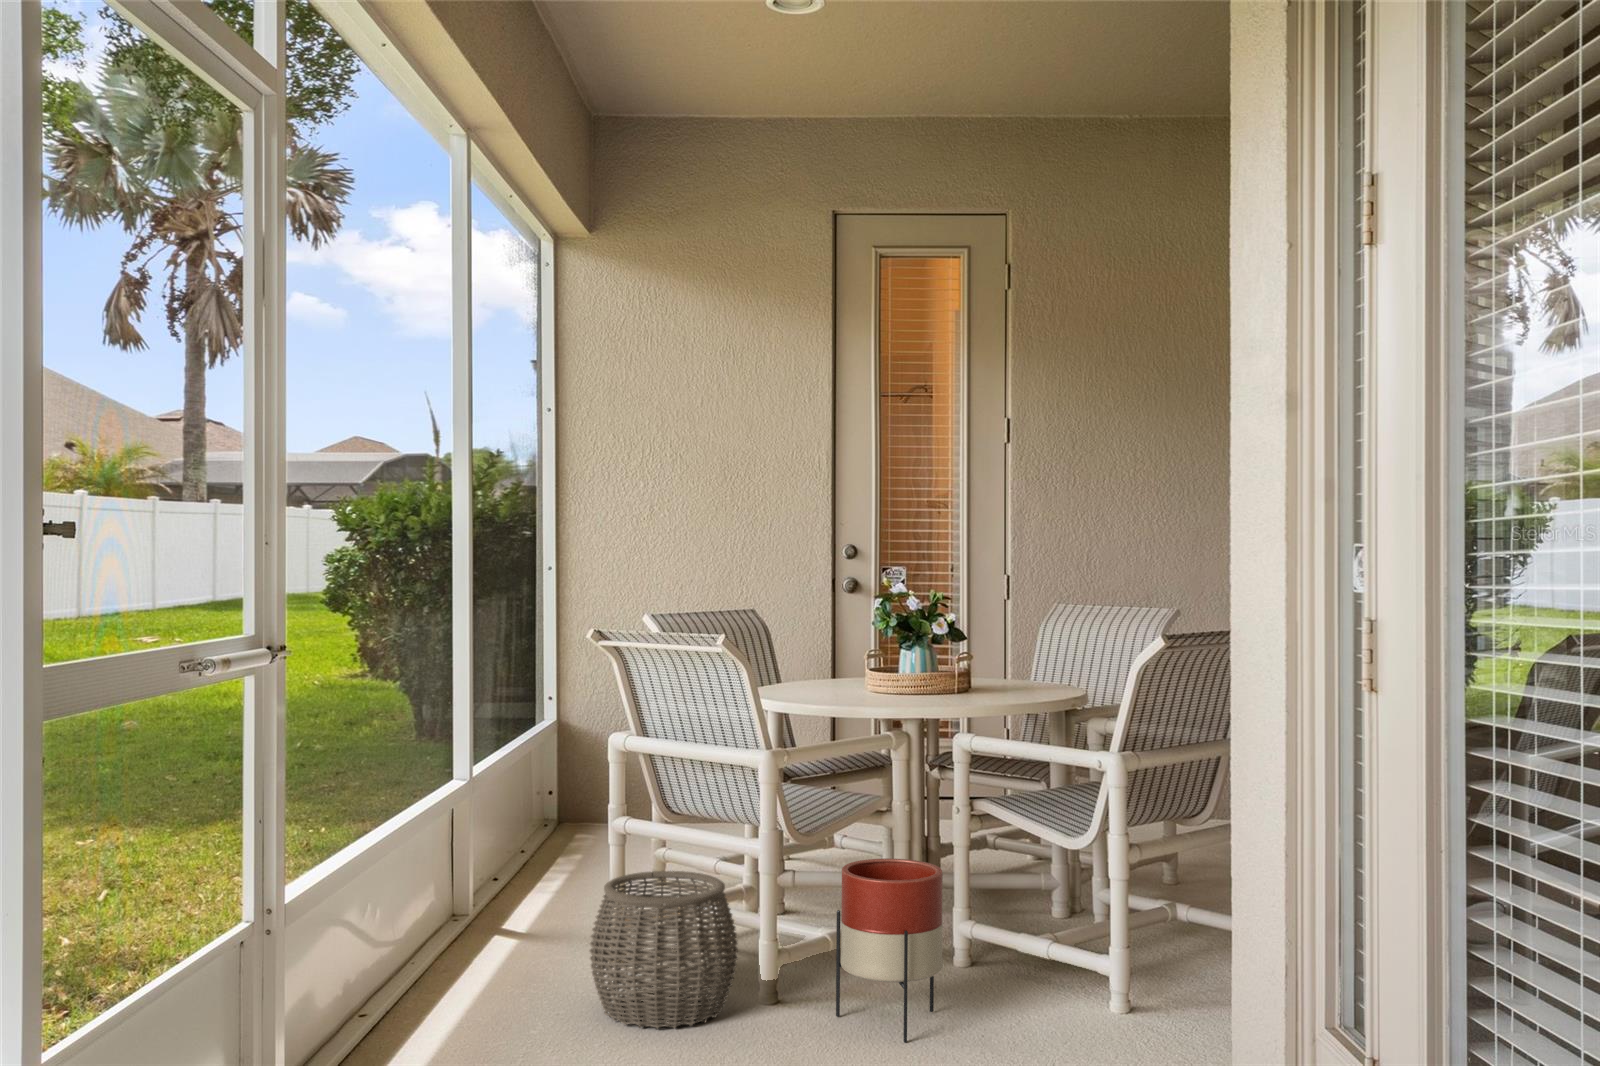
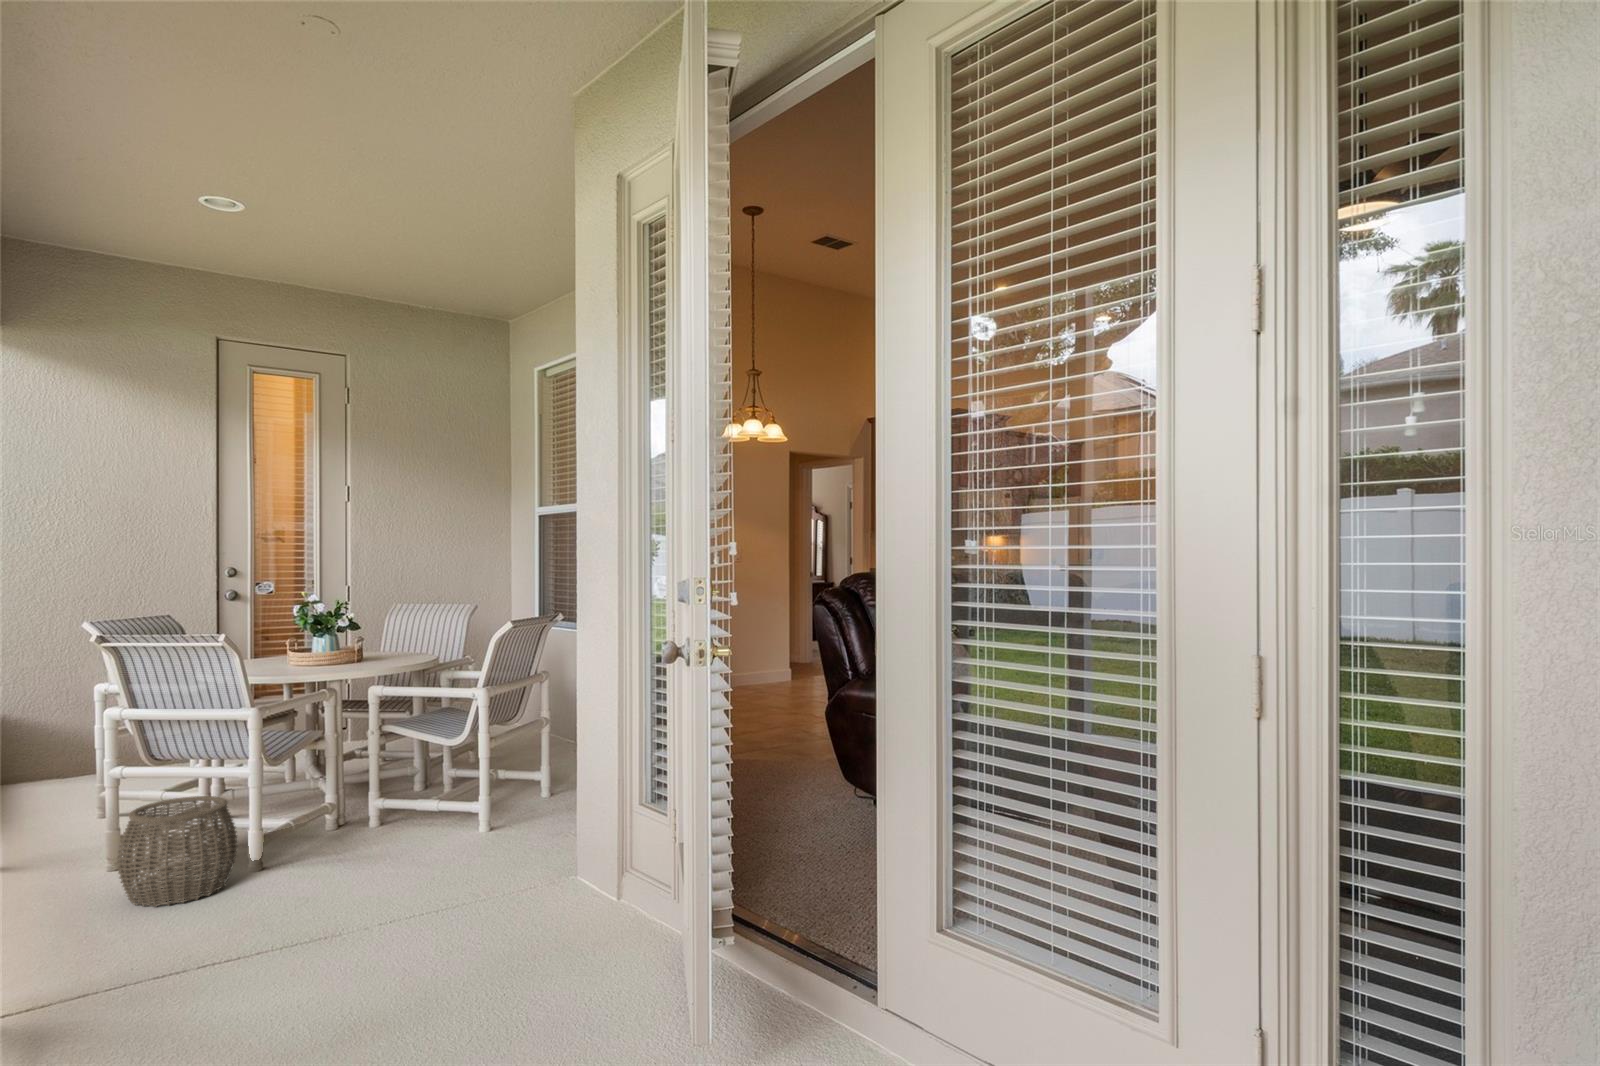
planter: present [836,858,943,1043] -> none [310,763,384,872]

